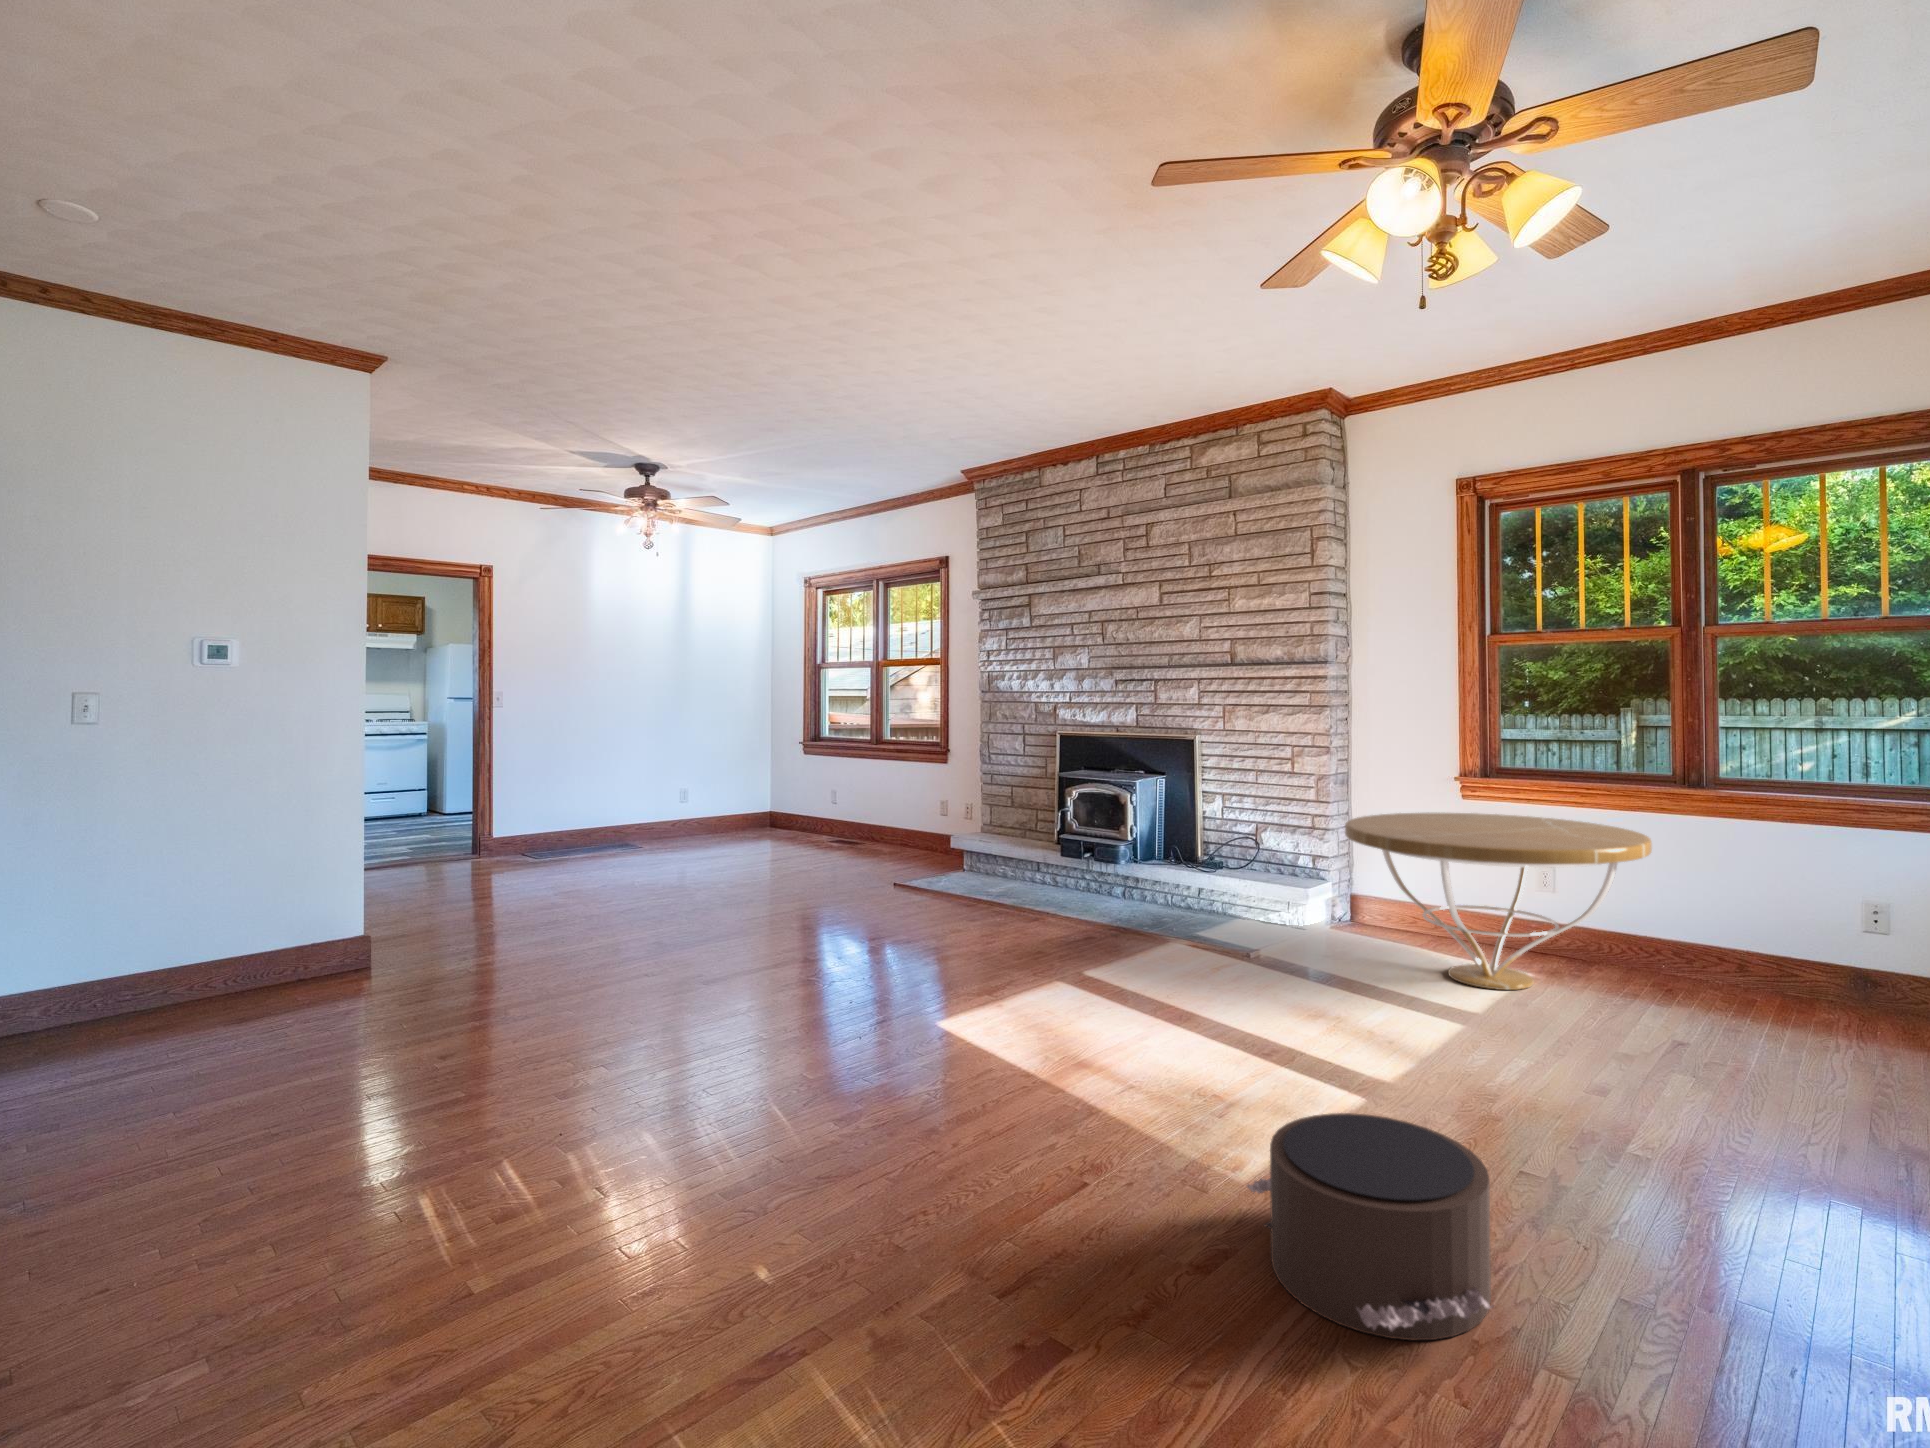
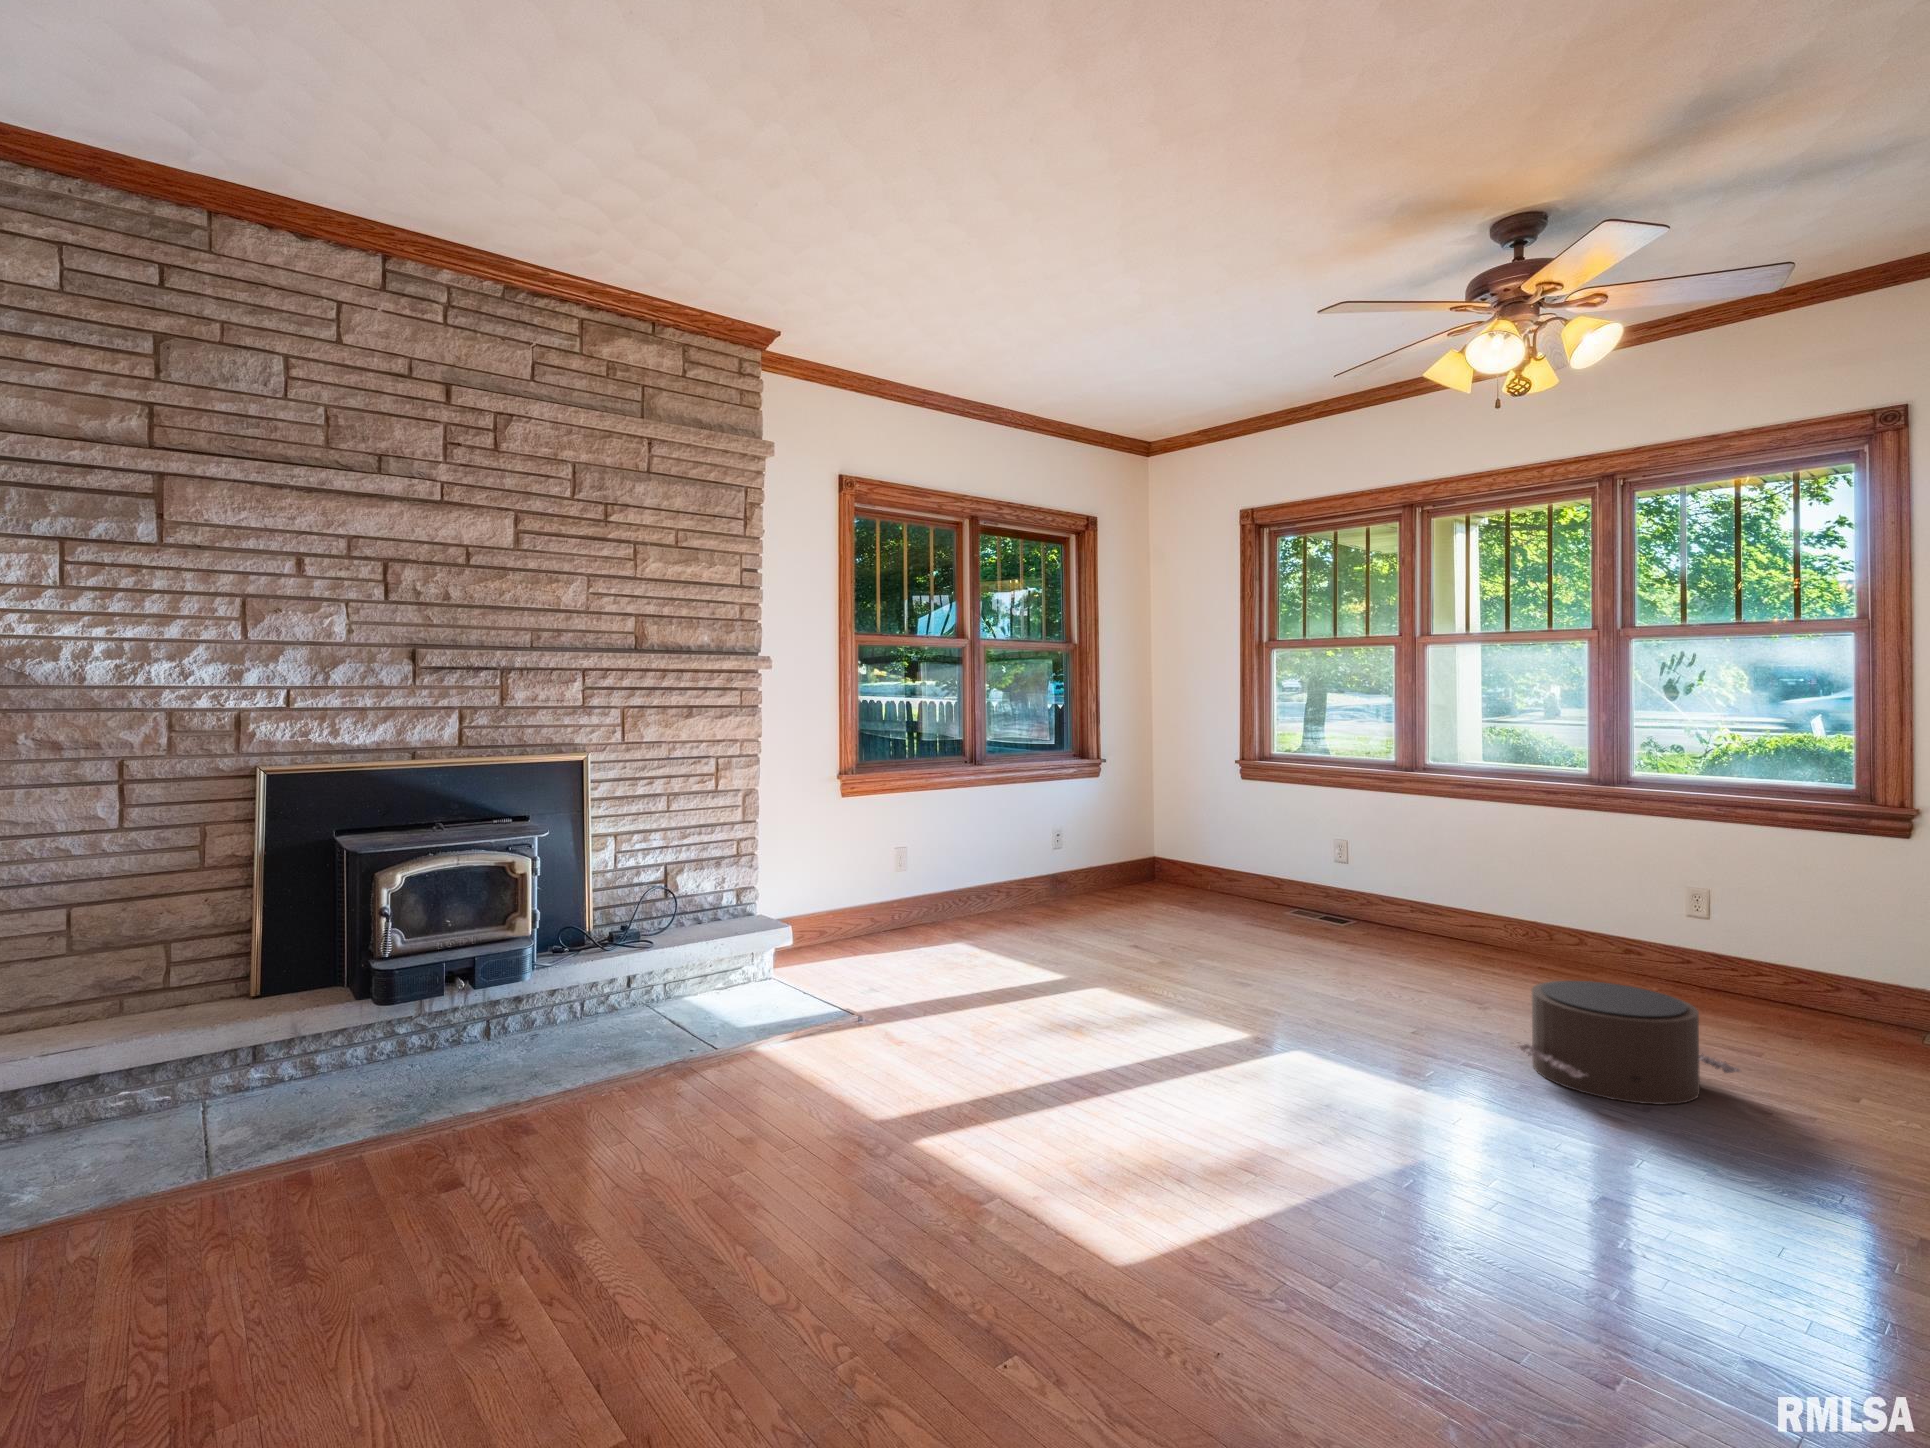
coffee table: present [1345,813,1652,990] -> none [848,804,1102,964]

